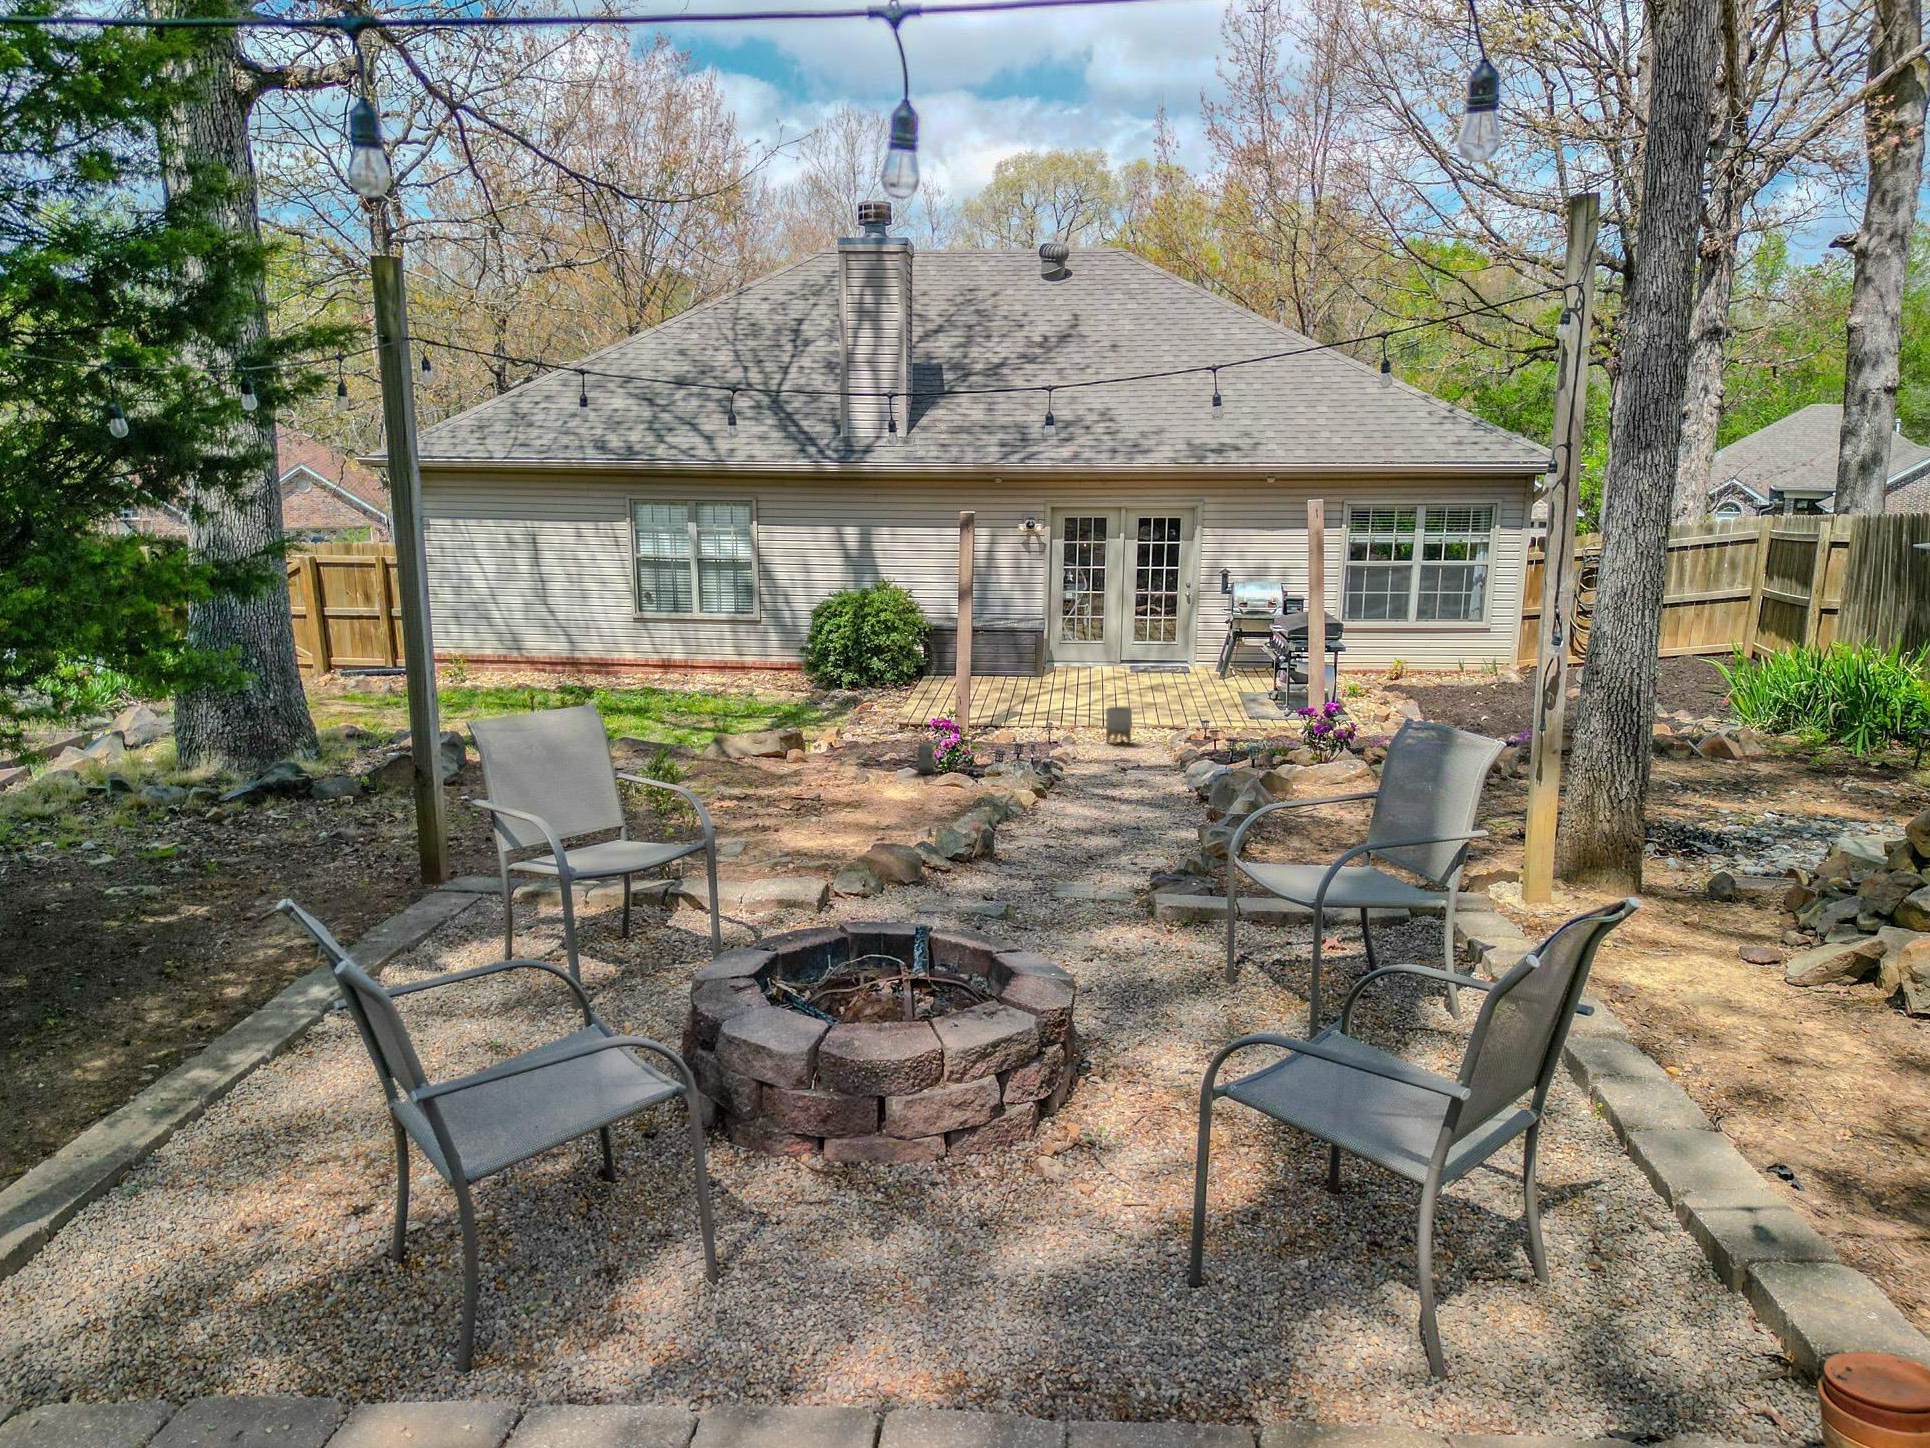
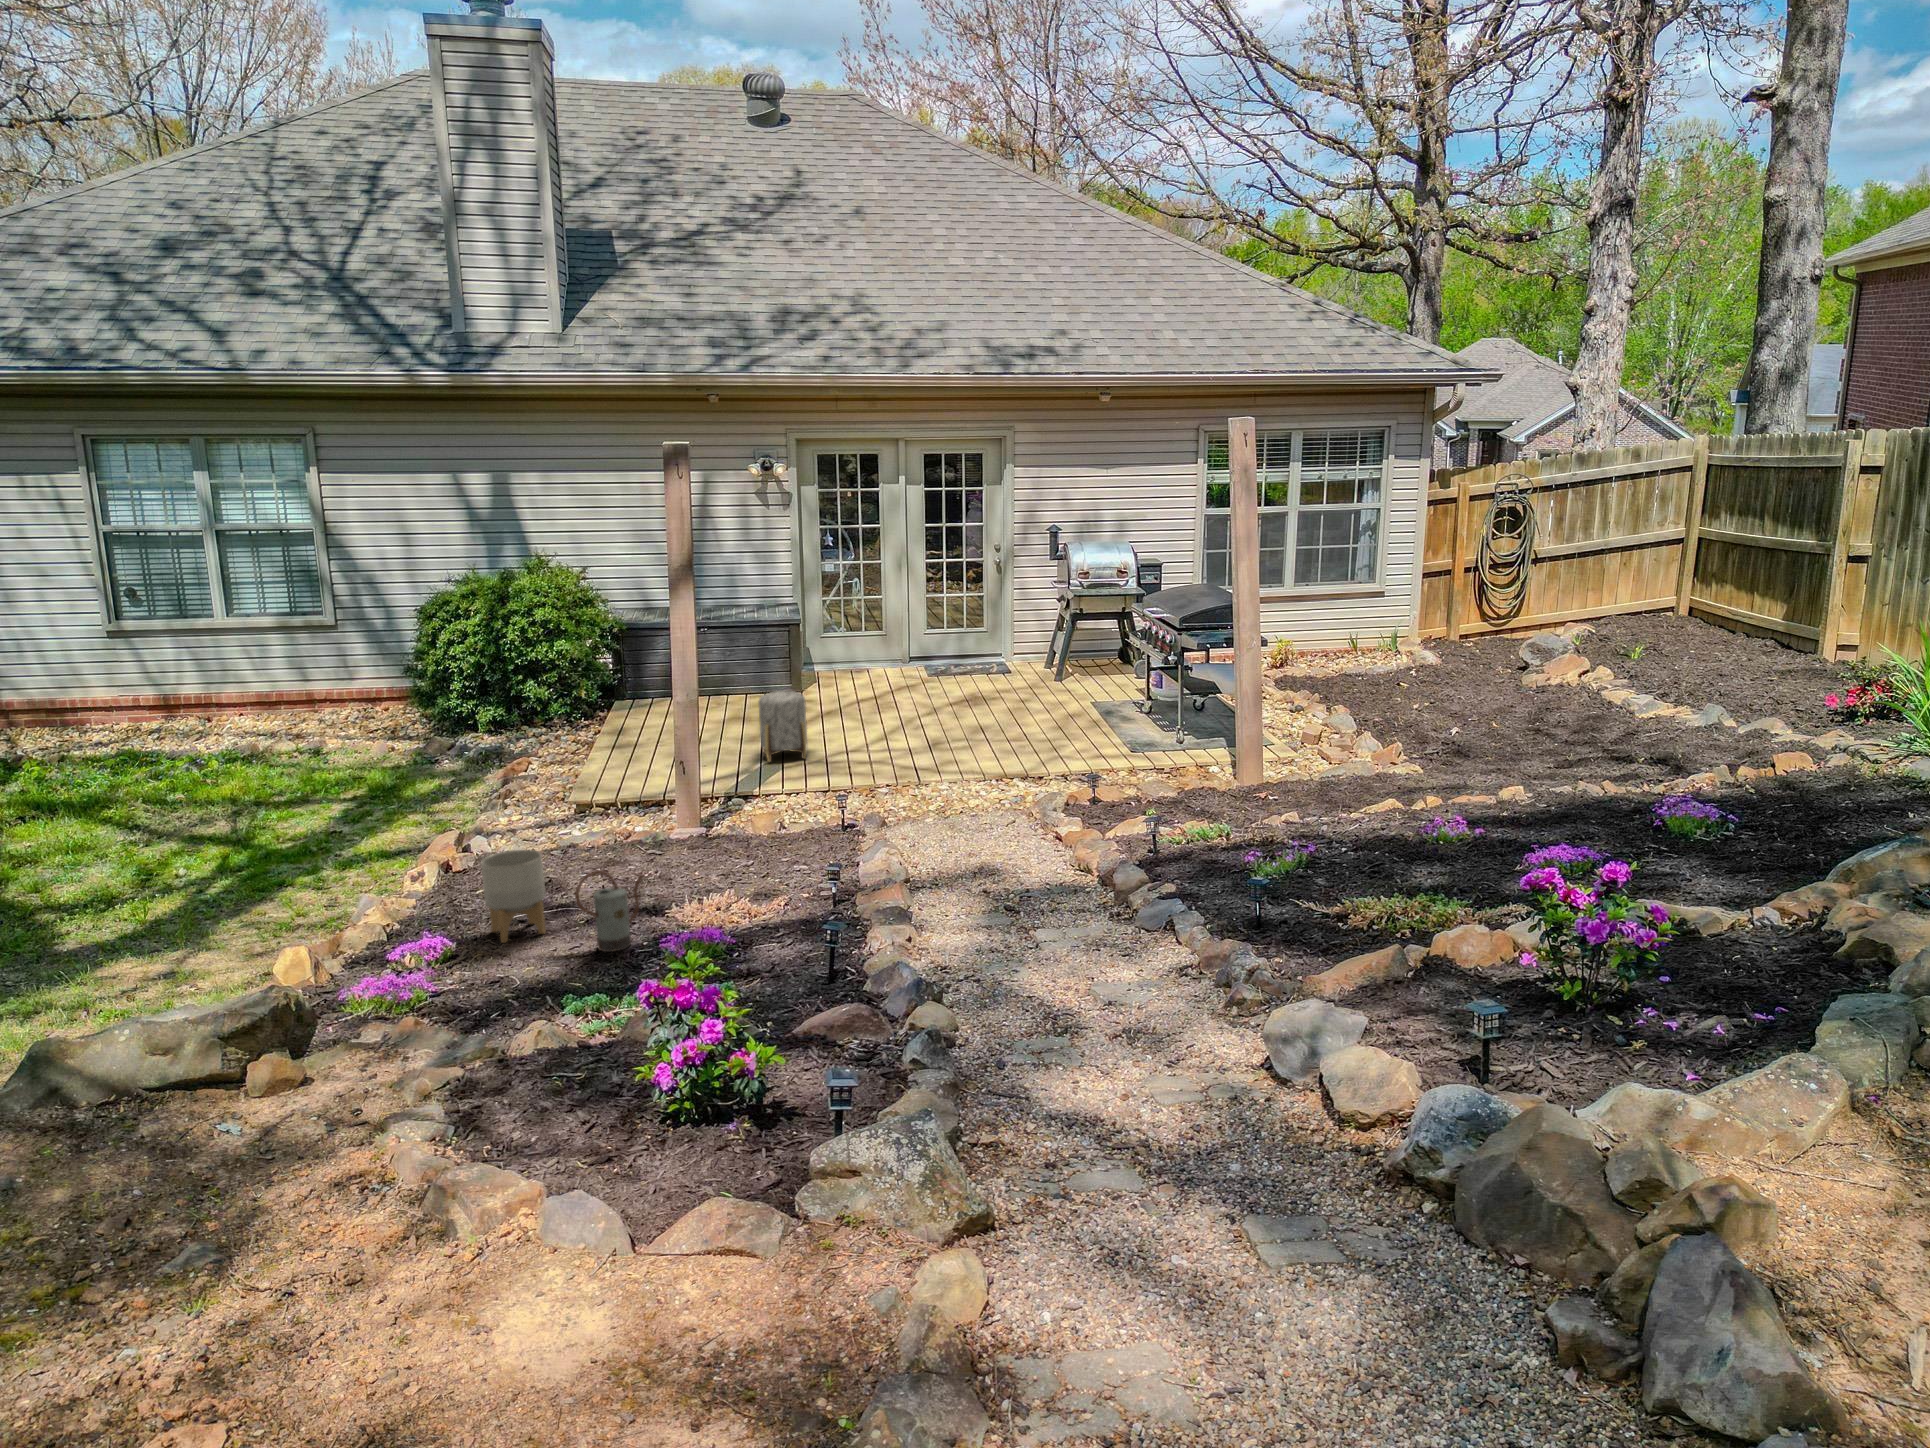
stool: none [1011,668,1040,711] -> present [758,691,807,762]
planter: present [1106,707,1132,745] -> present [481,850,546,943]

